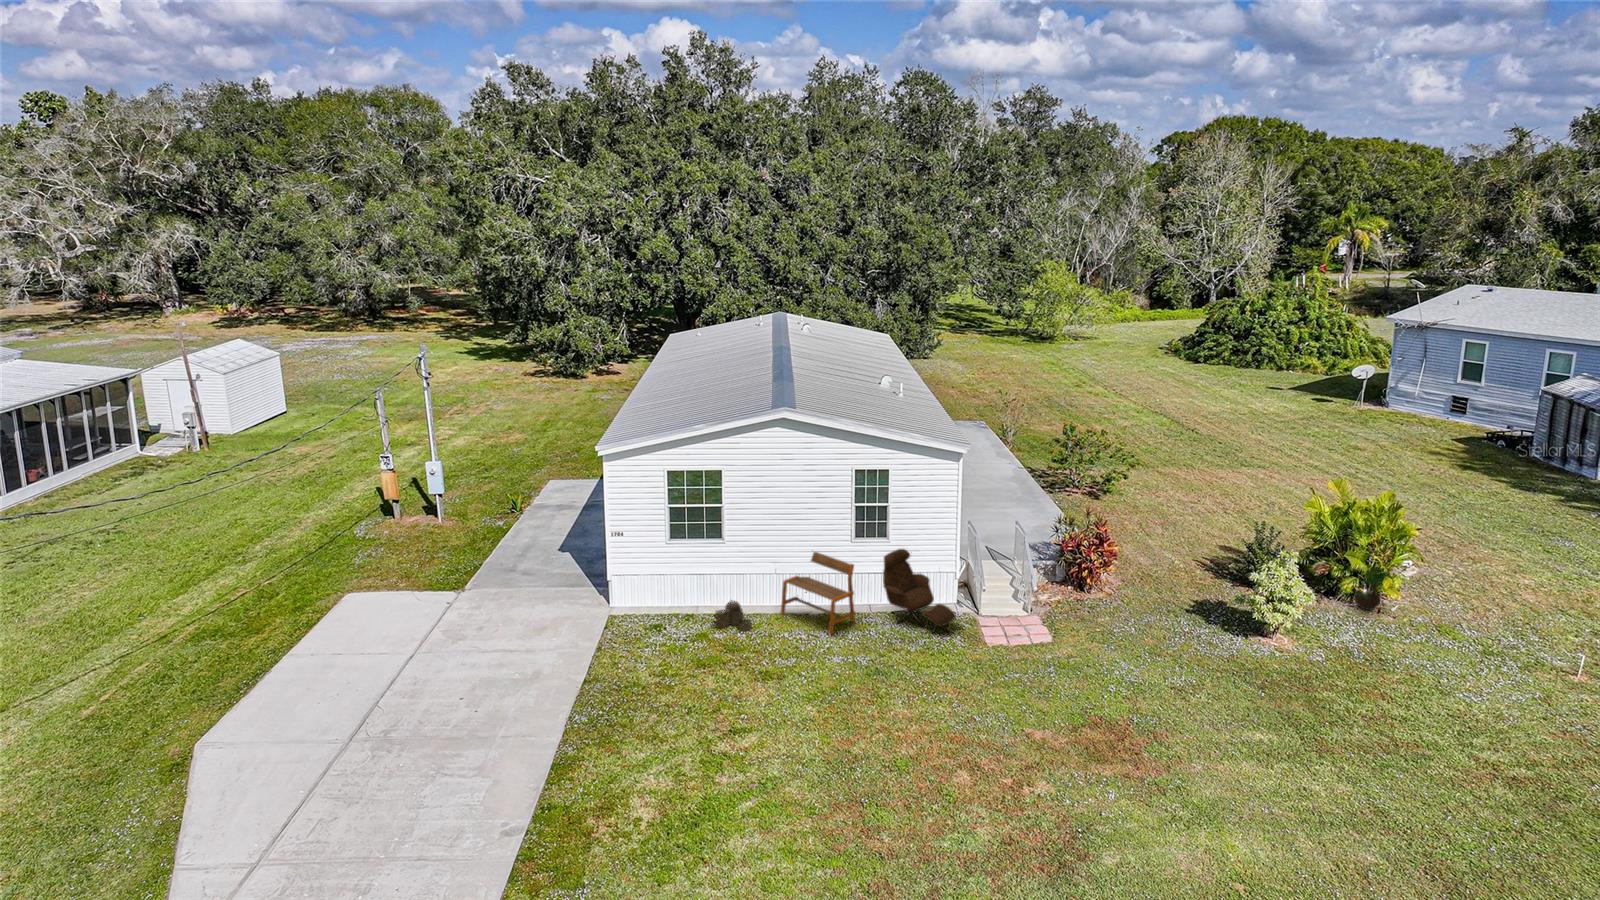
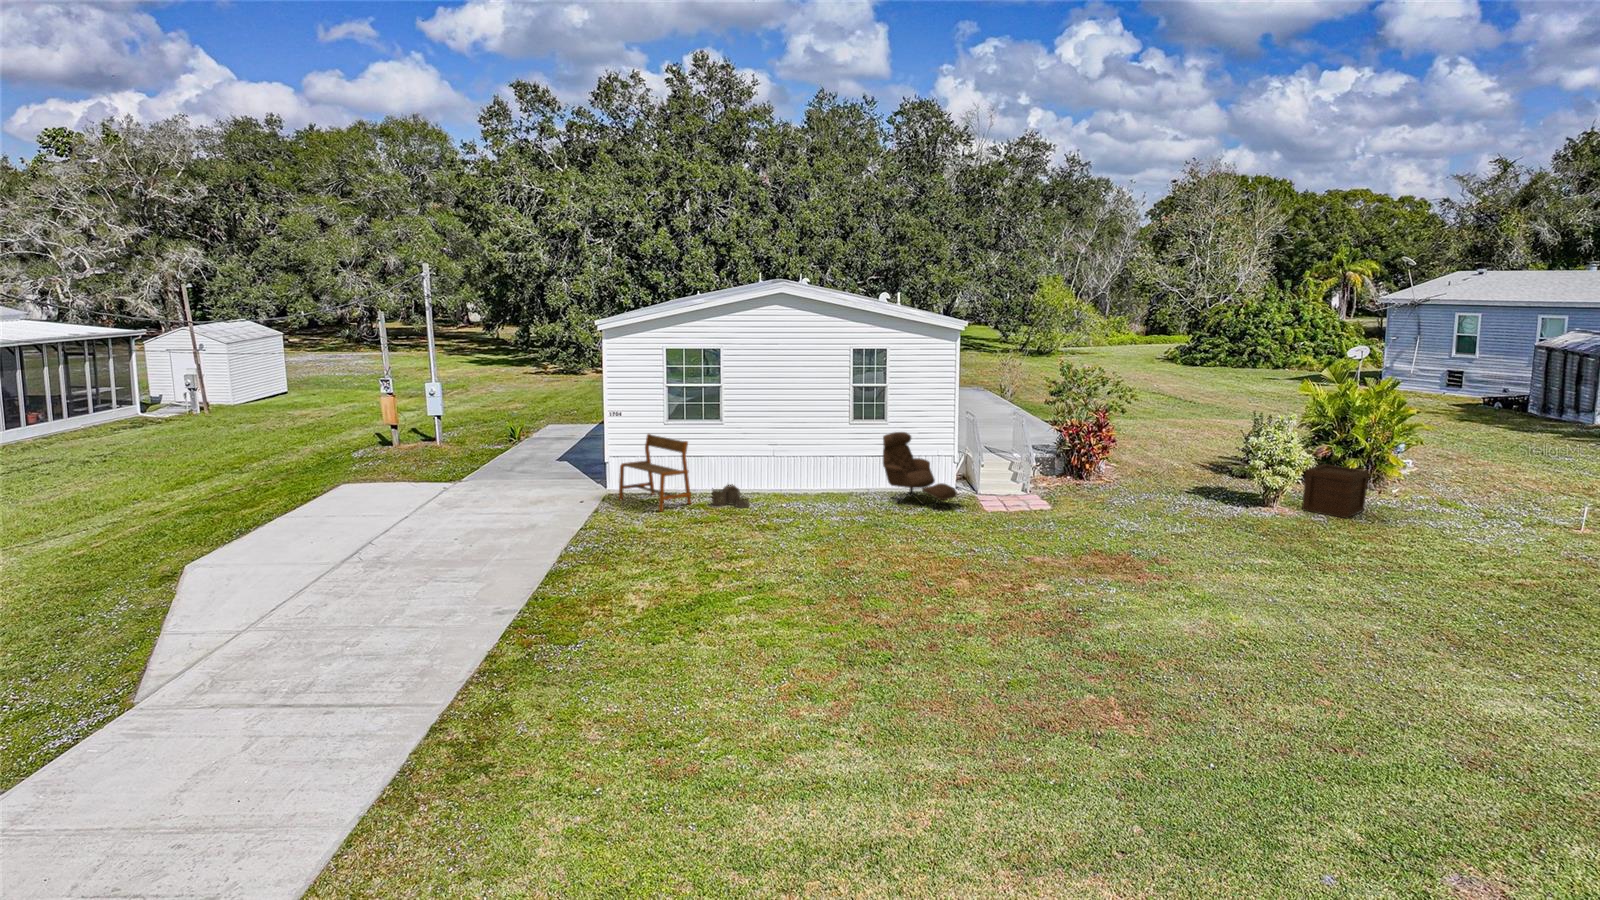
bench: present [781,550,855,635] -> present [619,434,691,512]
potted tree: present [1355,568,1389,610] -> none [1364,445,1403,496]
wooden crate: none [1292,588,1359,650] -> present [1302,464,1369,518]

